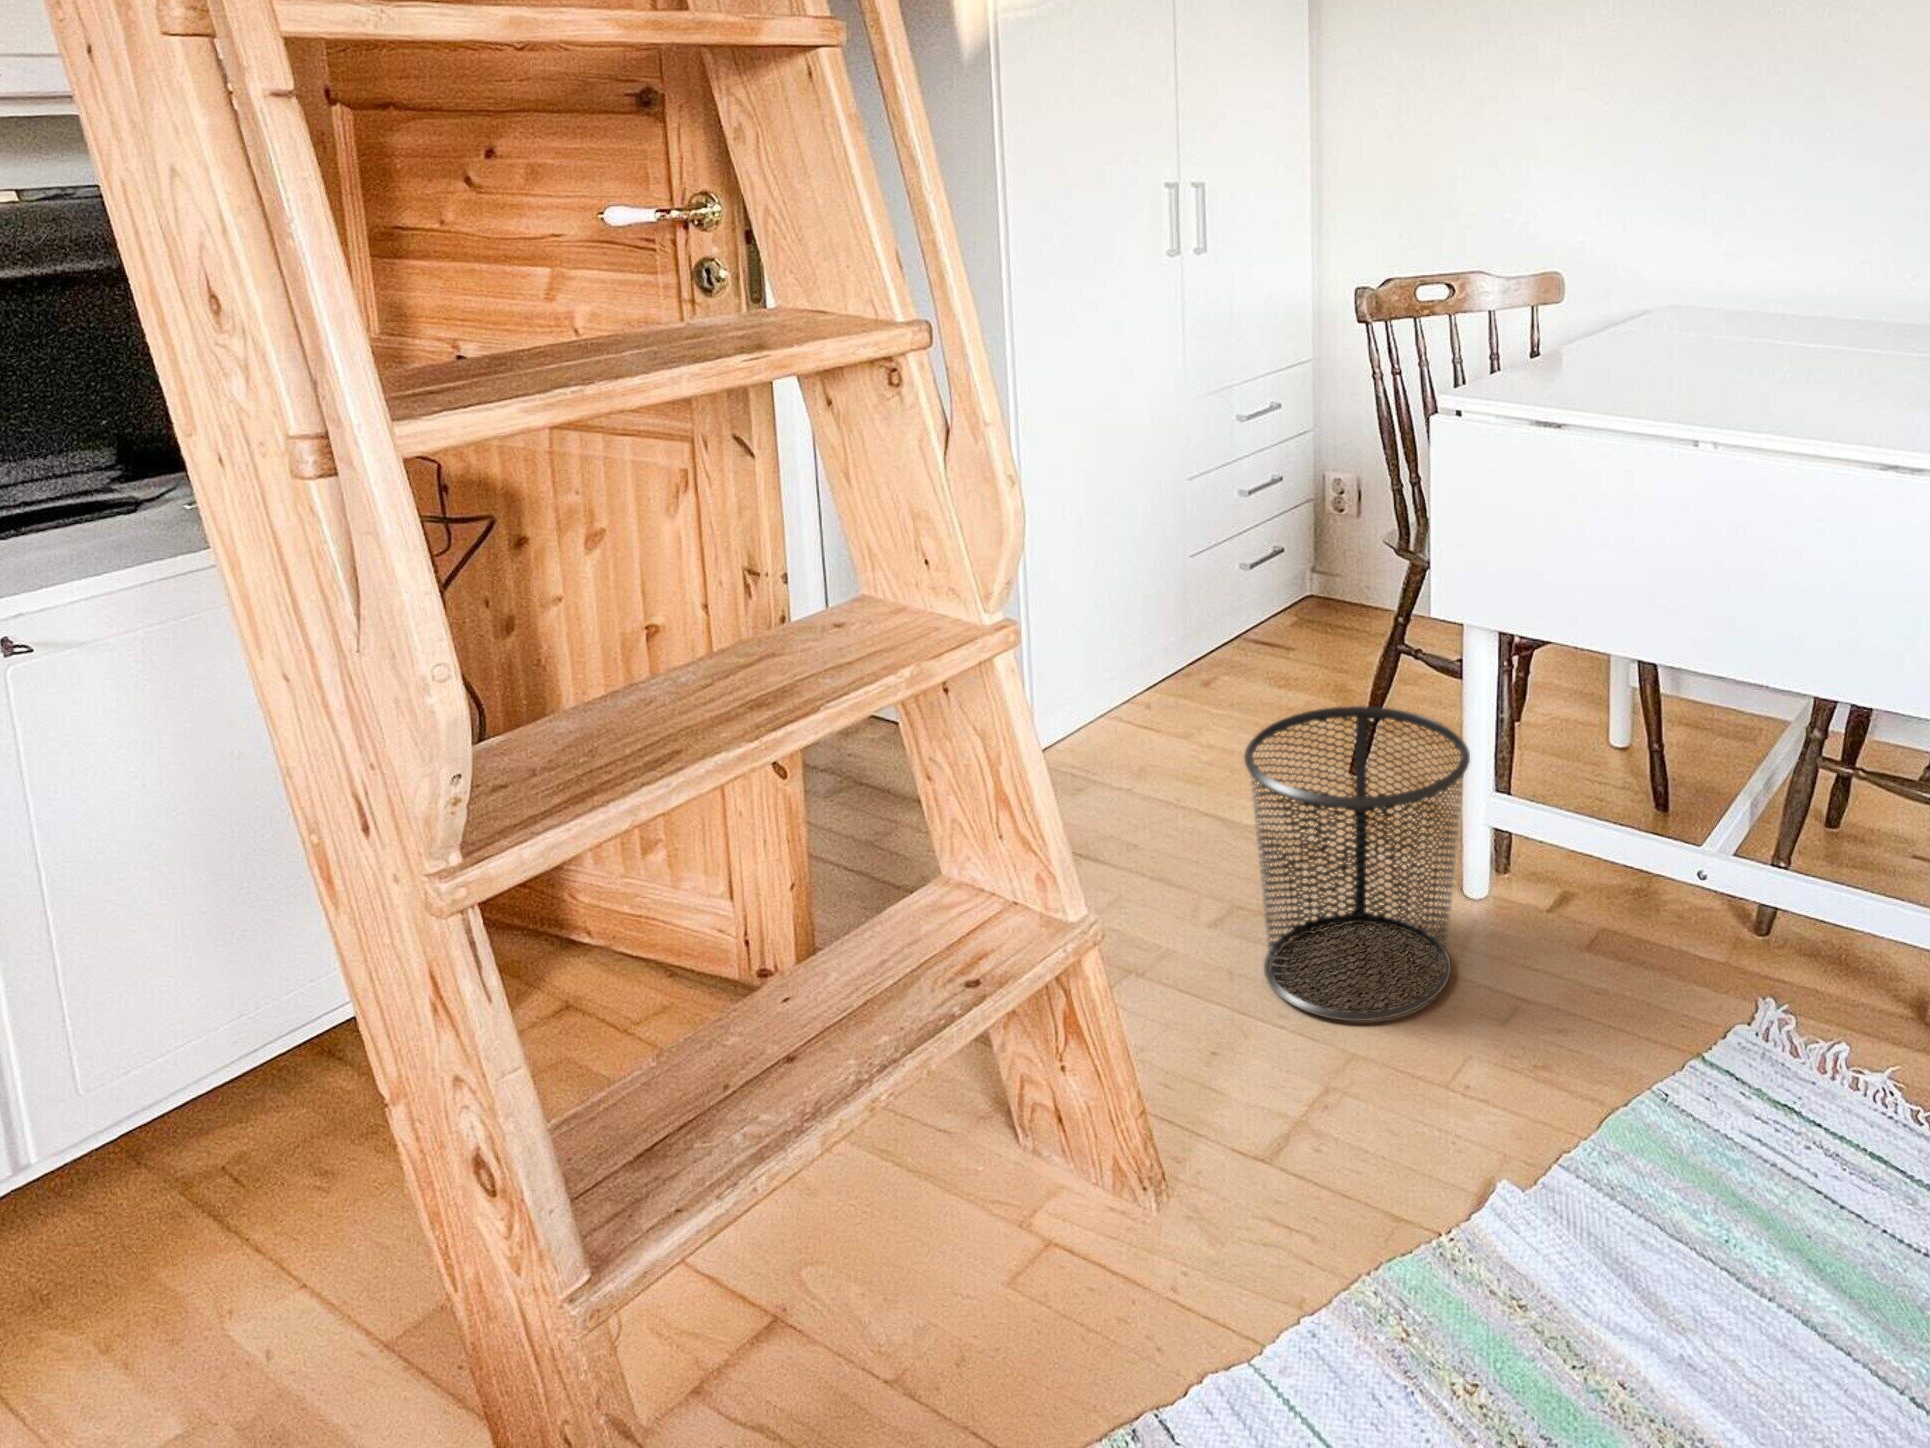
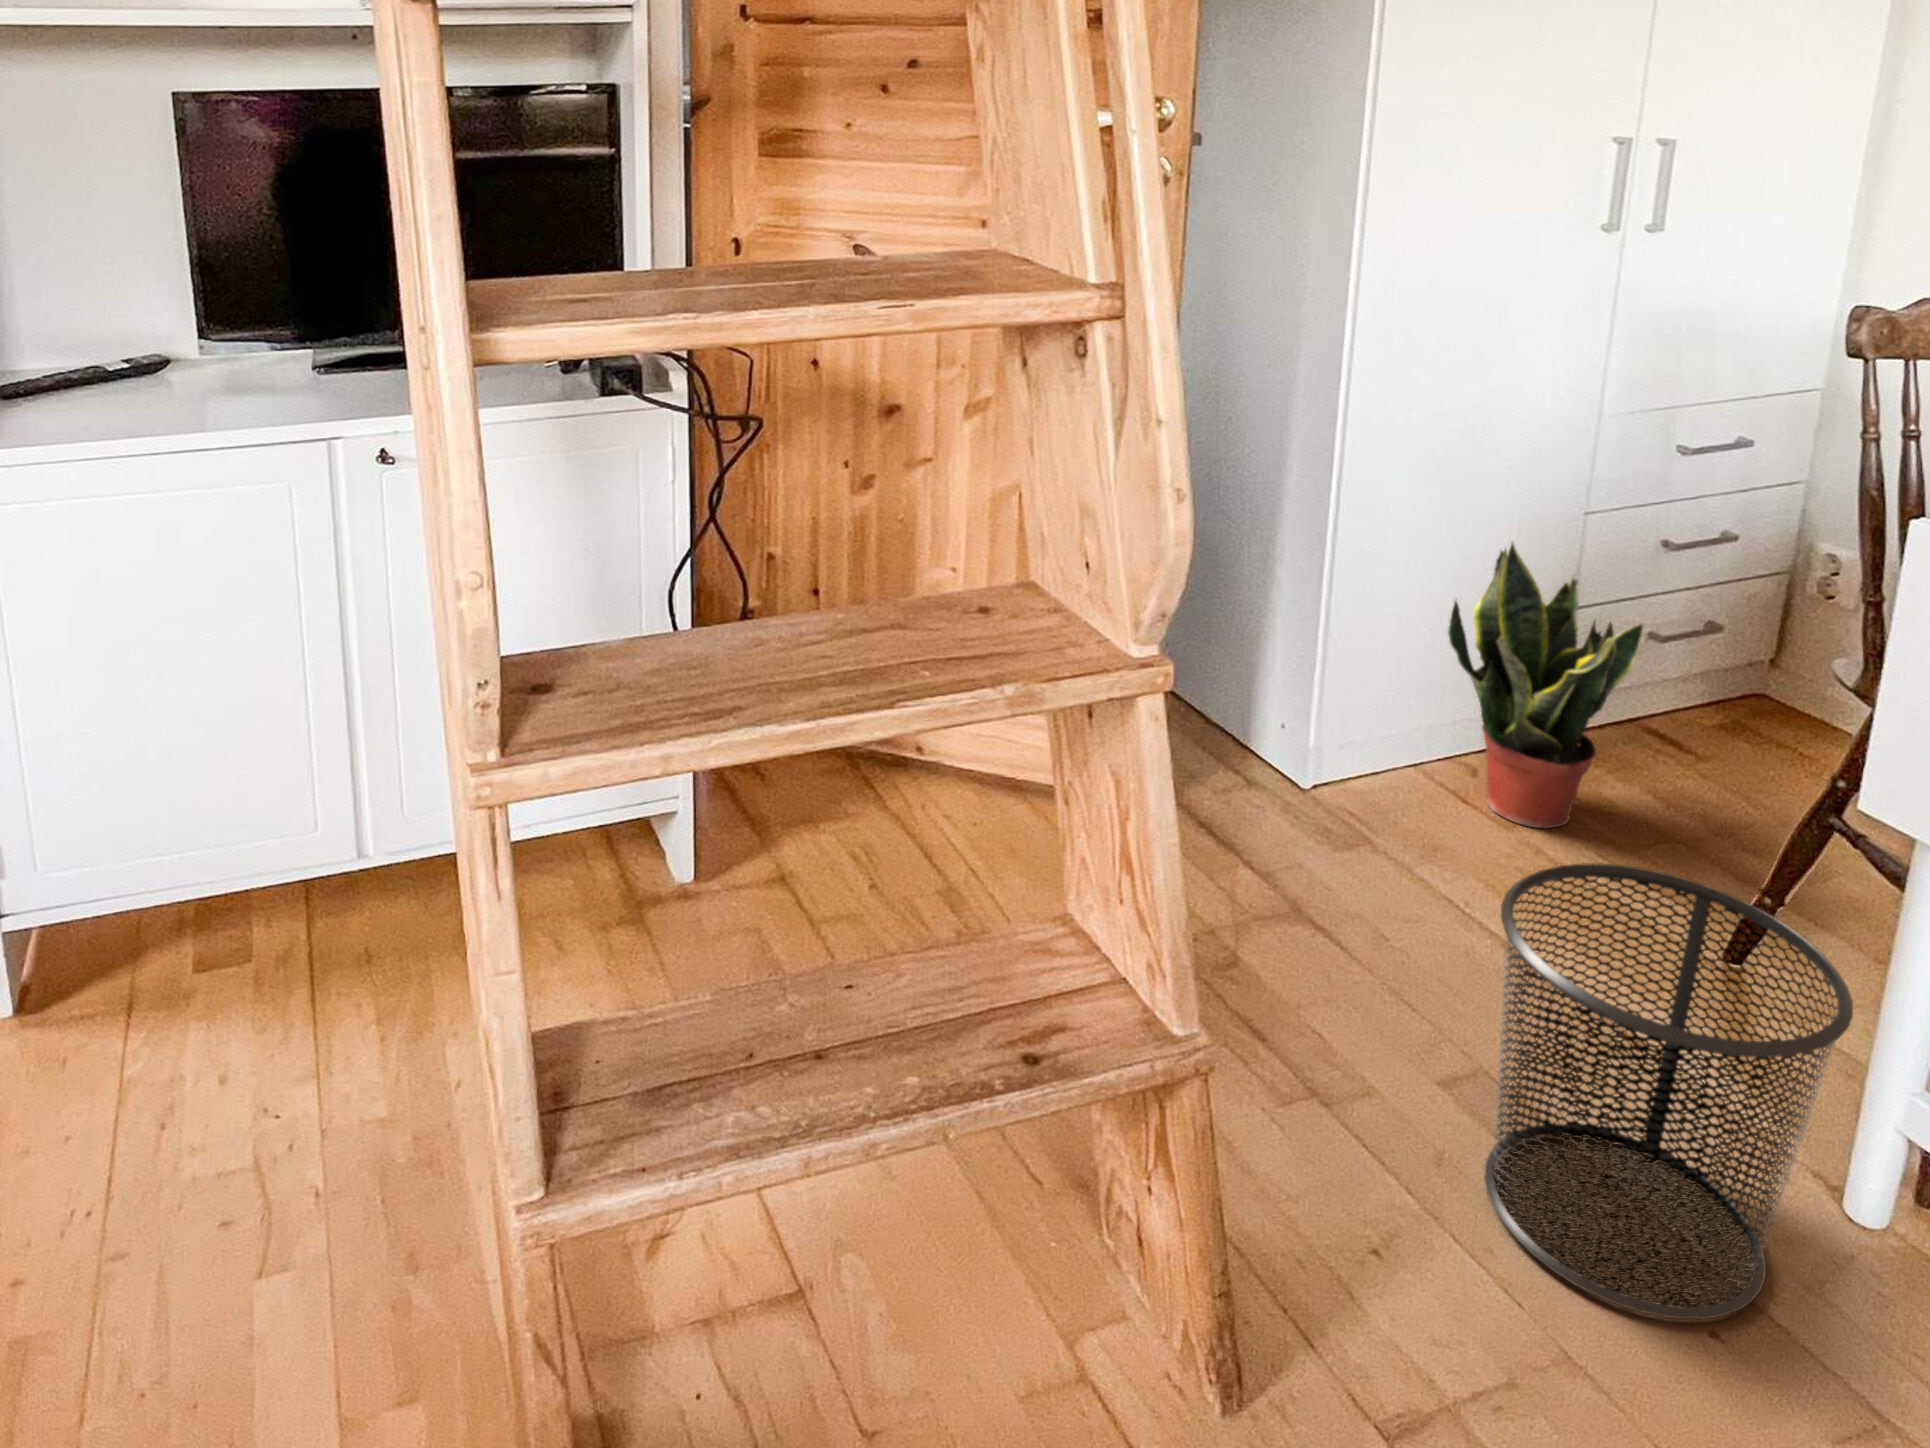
potted plant: none [1116,506,1249,738] -> present [1448,543,1643,828]

